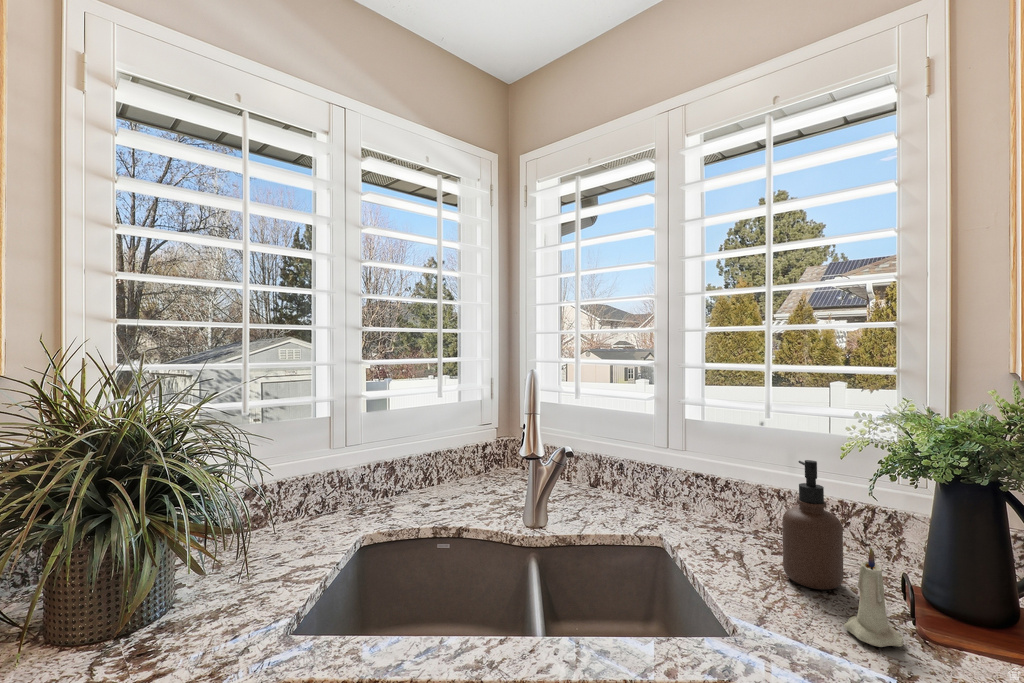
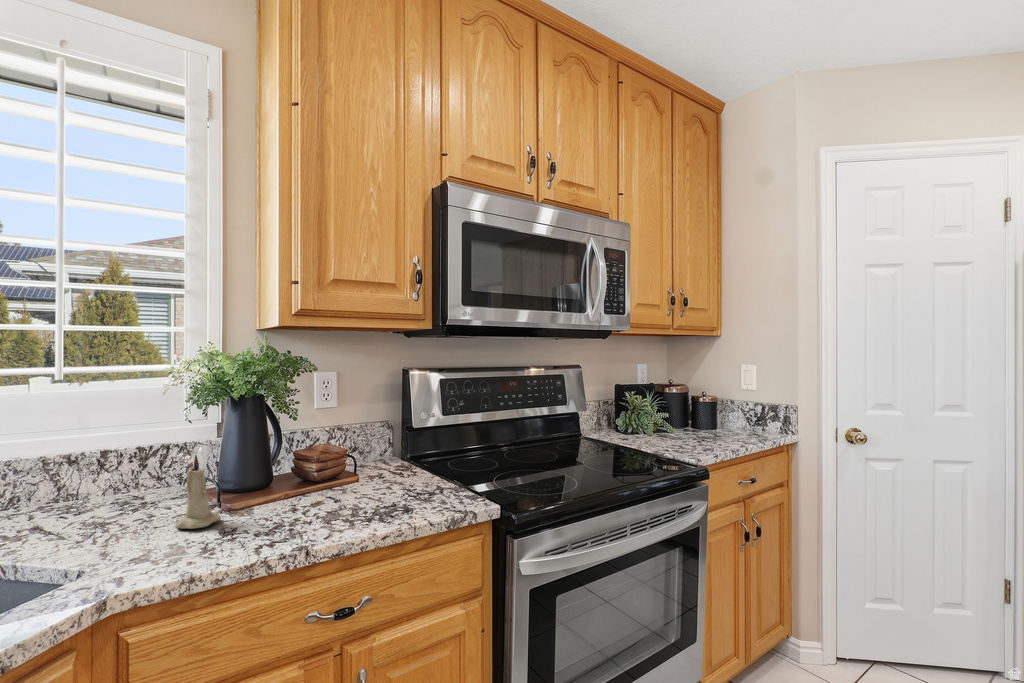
soap dispenser: present [782,460,844,590] -> none [97,405,159,522]

